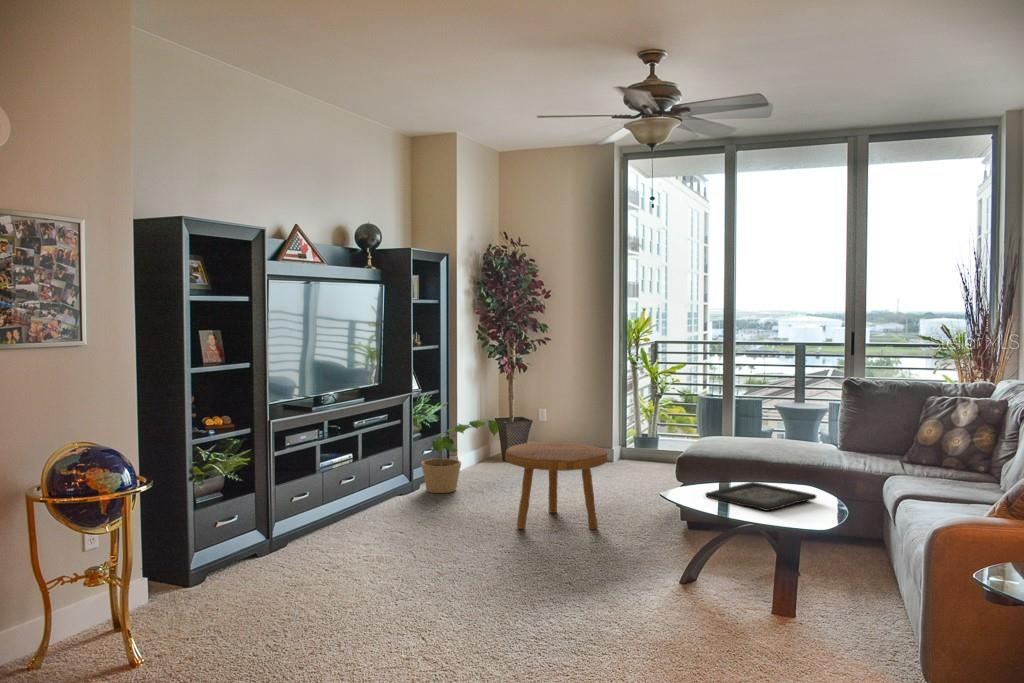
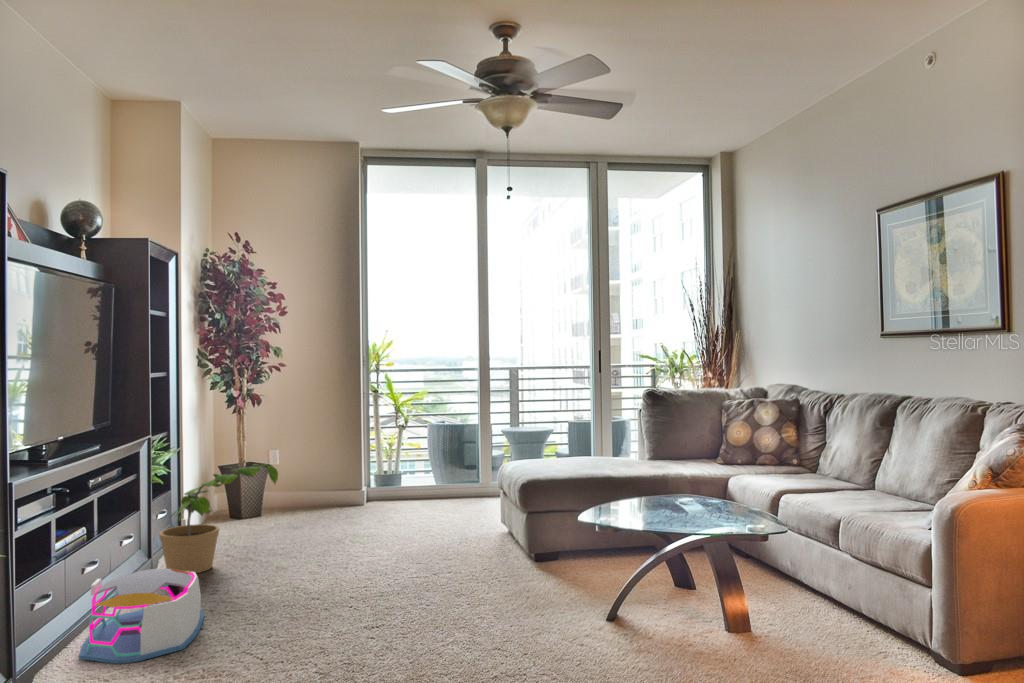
footstool: present [505,442,607,530] -> none [328,481,459,600]
decorative tray: present [705,482,816,511] -> none [627,498,720,523]
storage bin: none [333,484,419,538] -> present [79,569,203,663]

